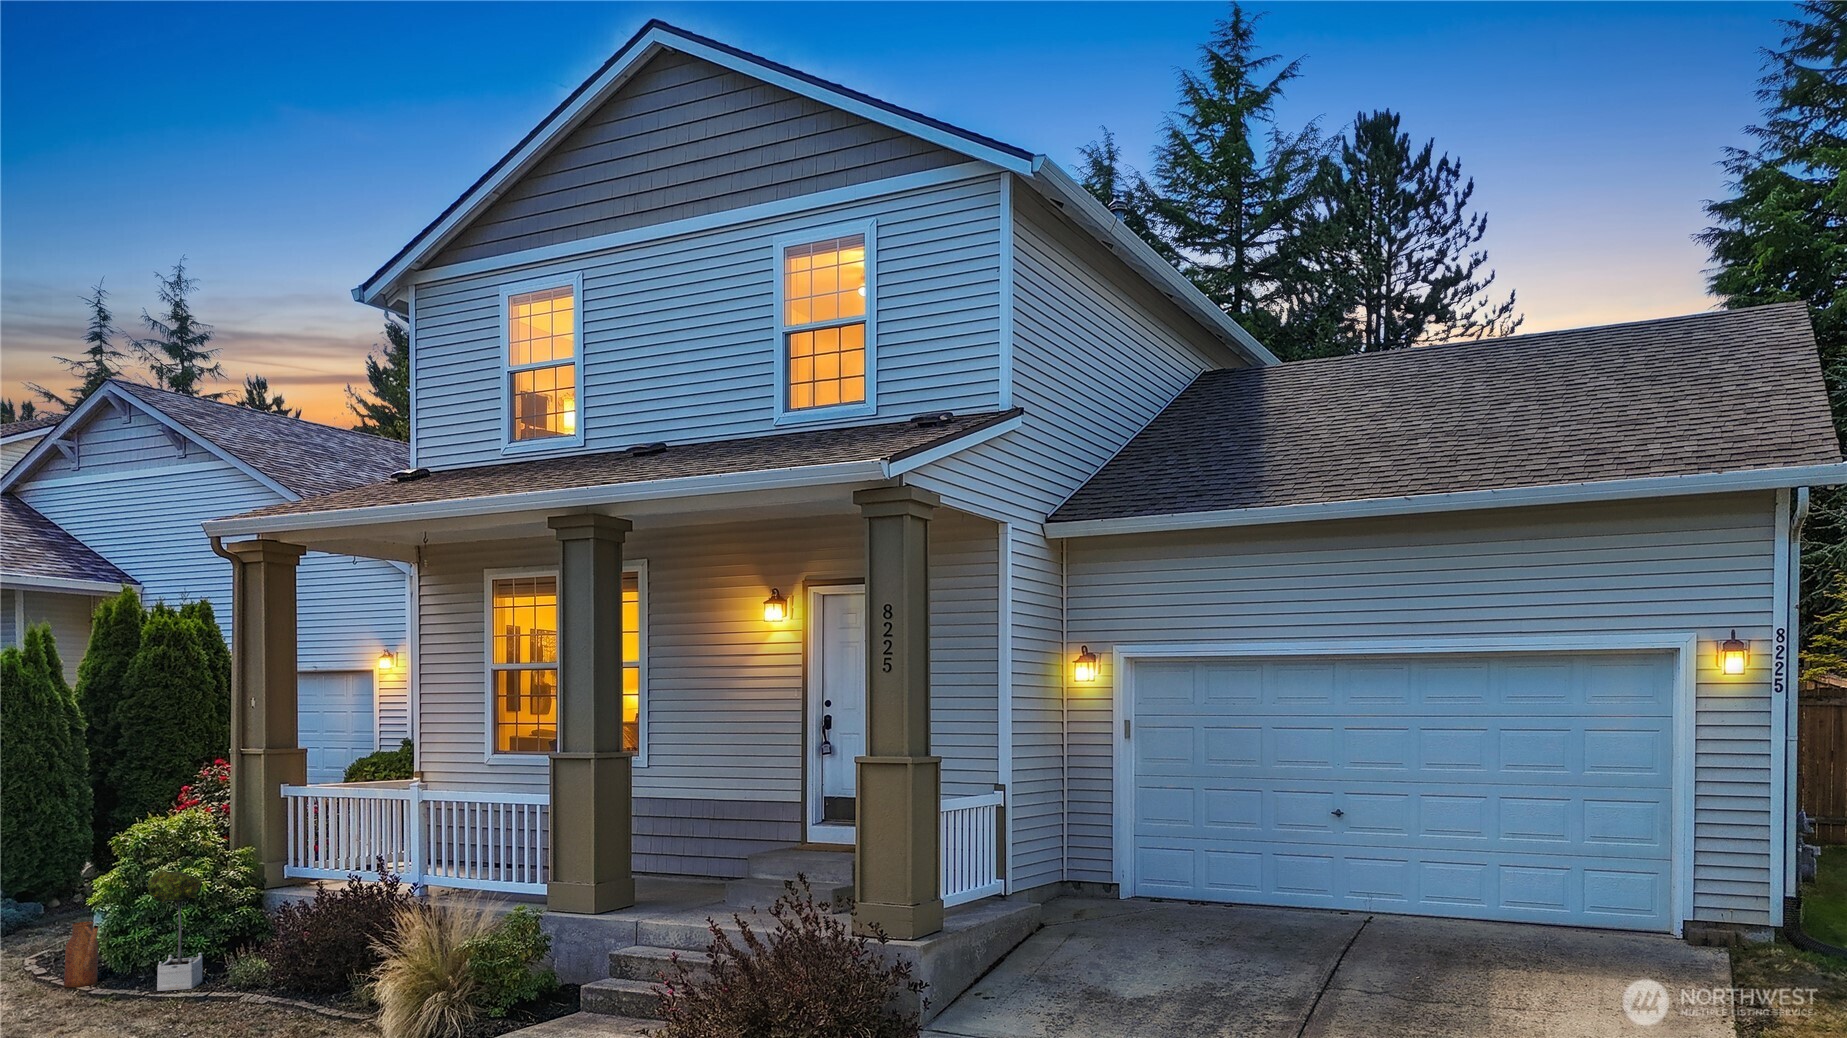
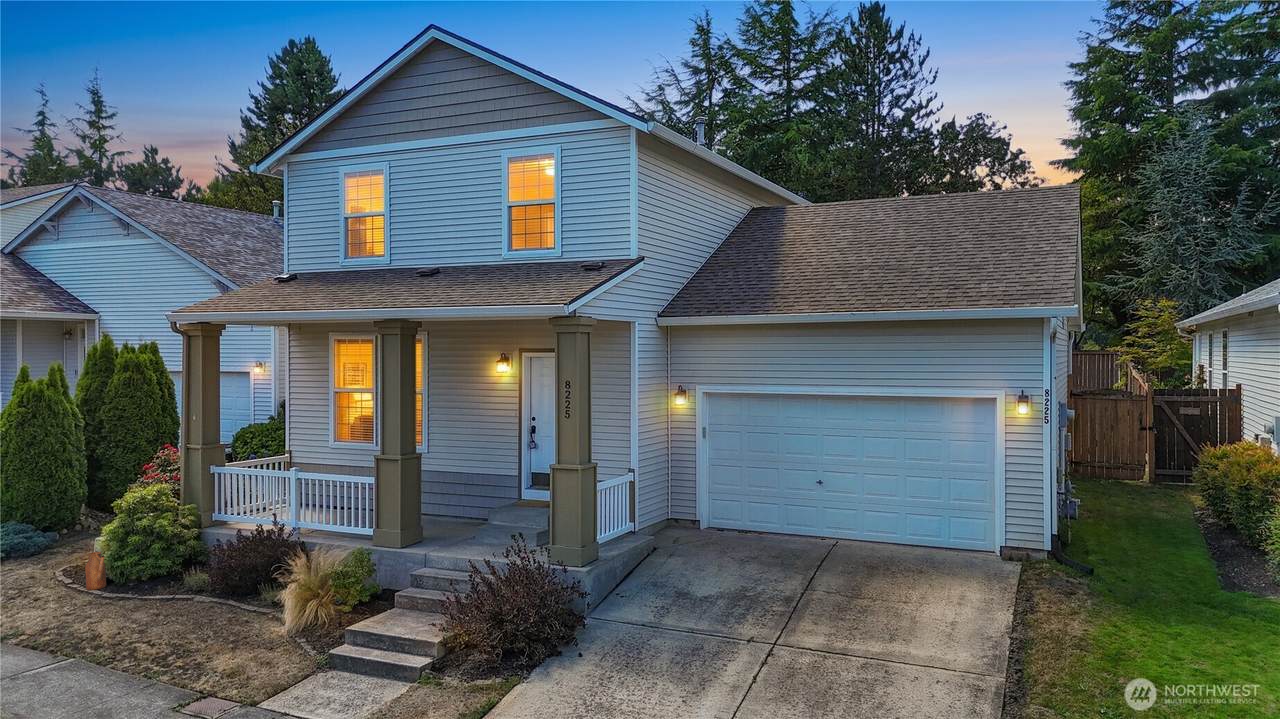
potted tree: present [147,870,202,991] -> none [133,524,170,593]

